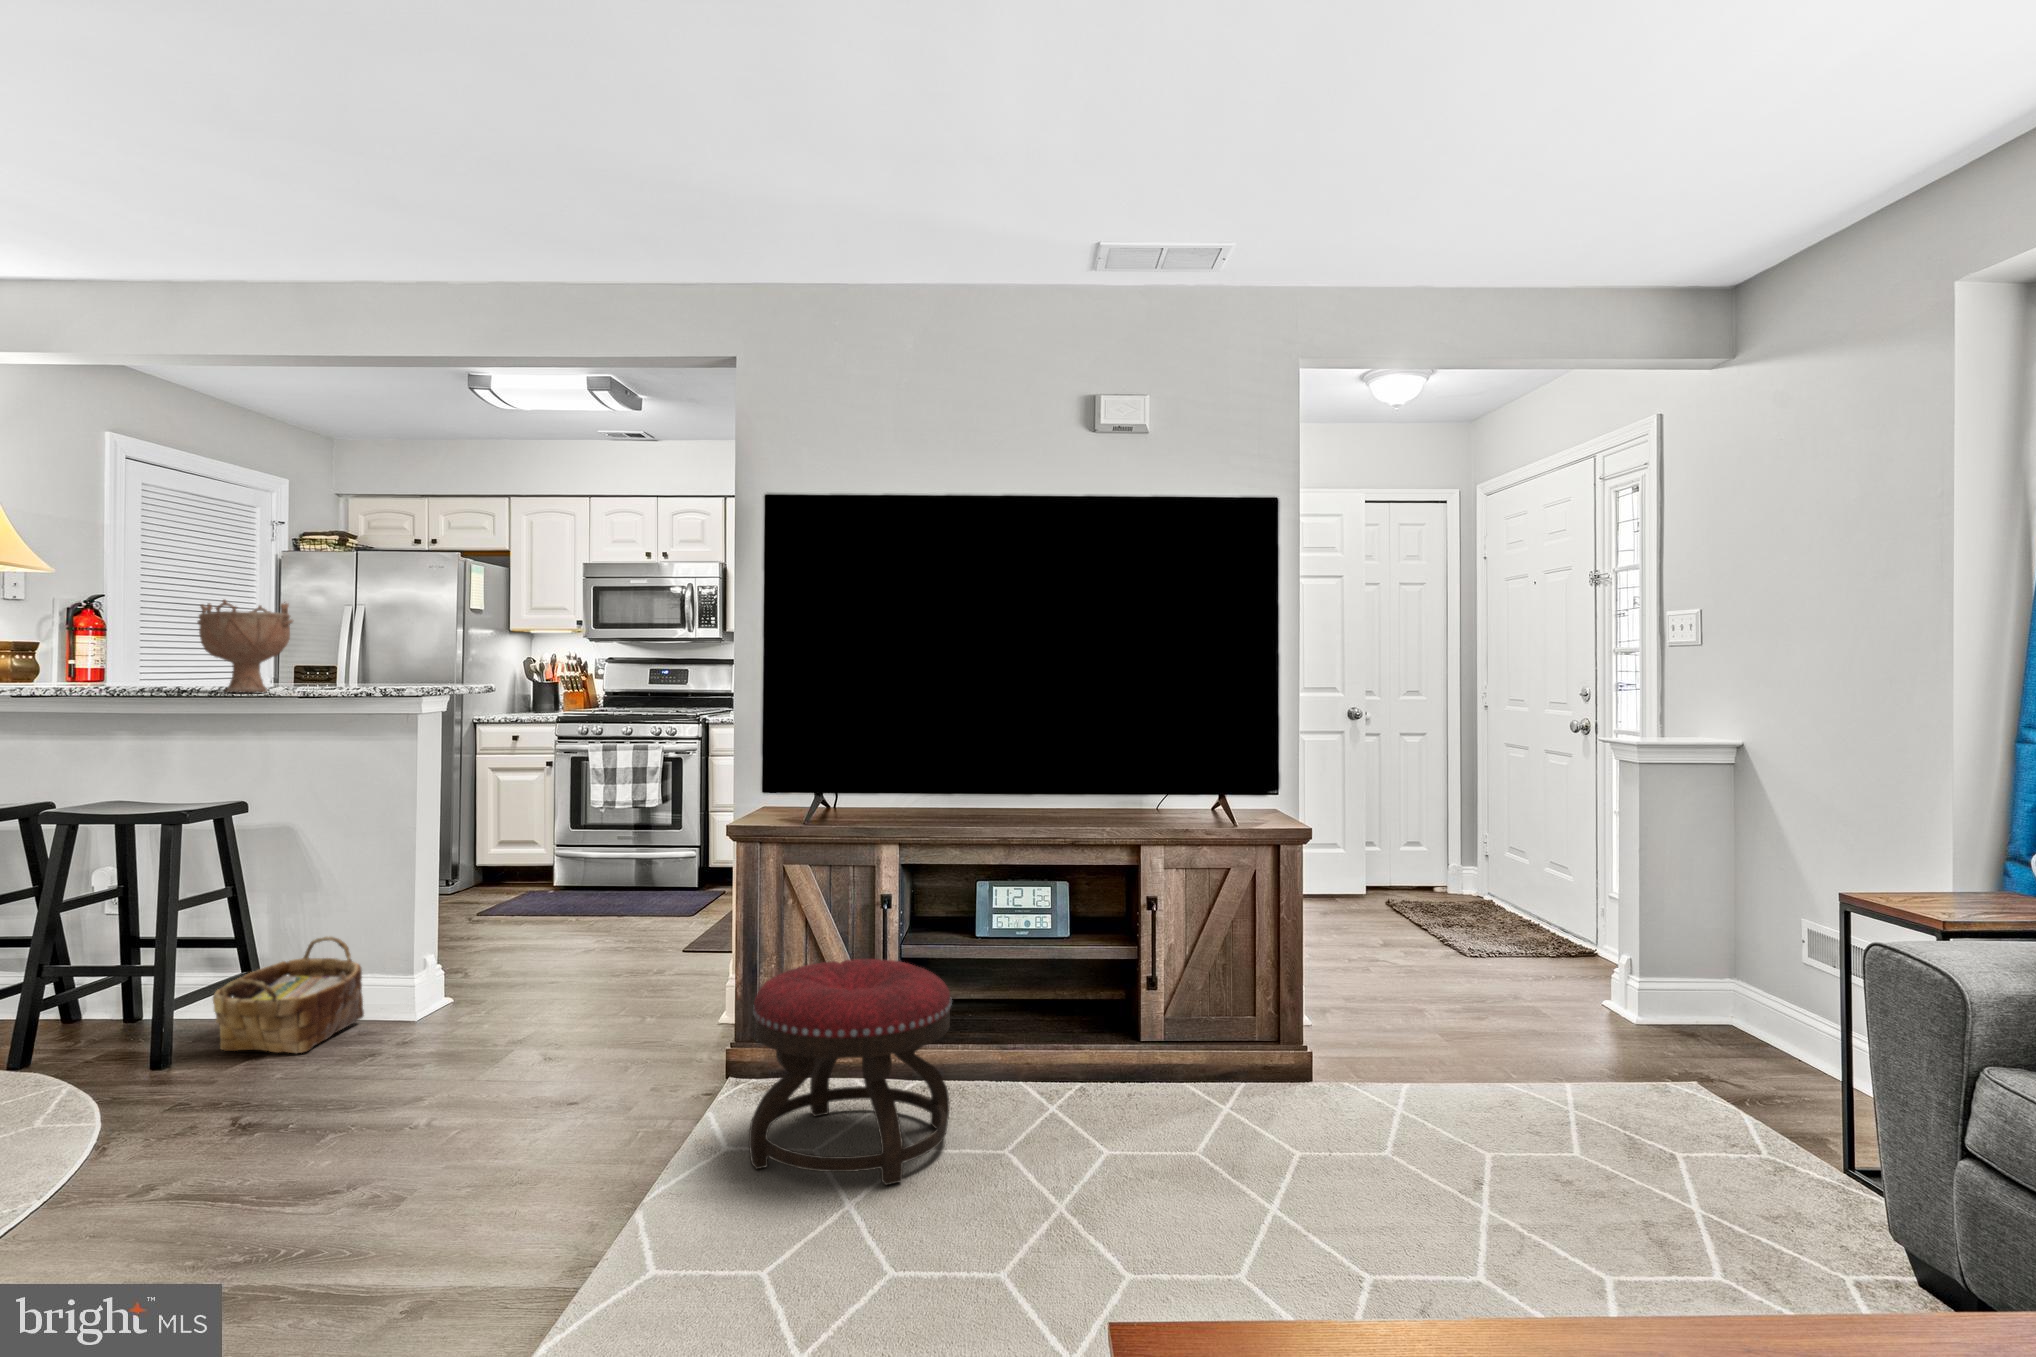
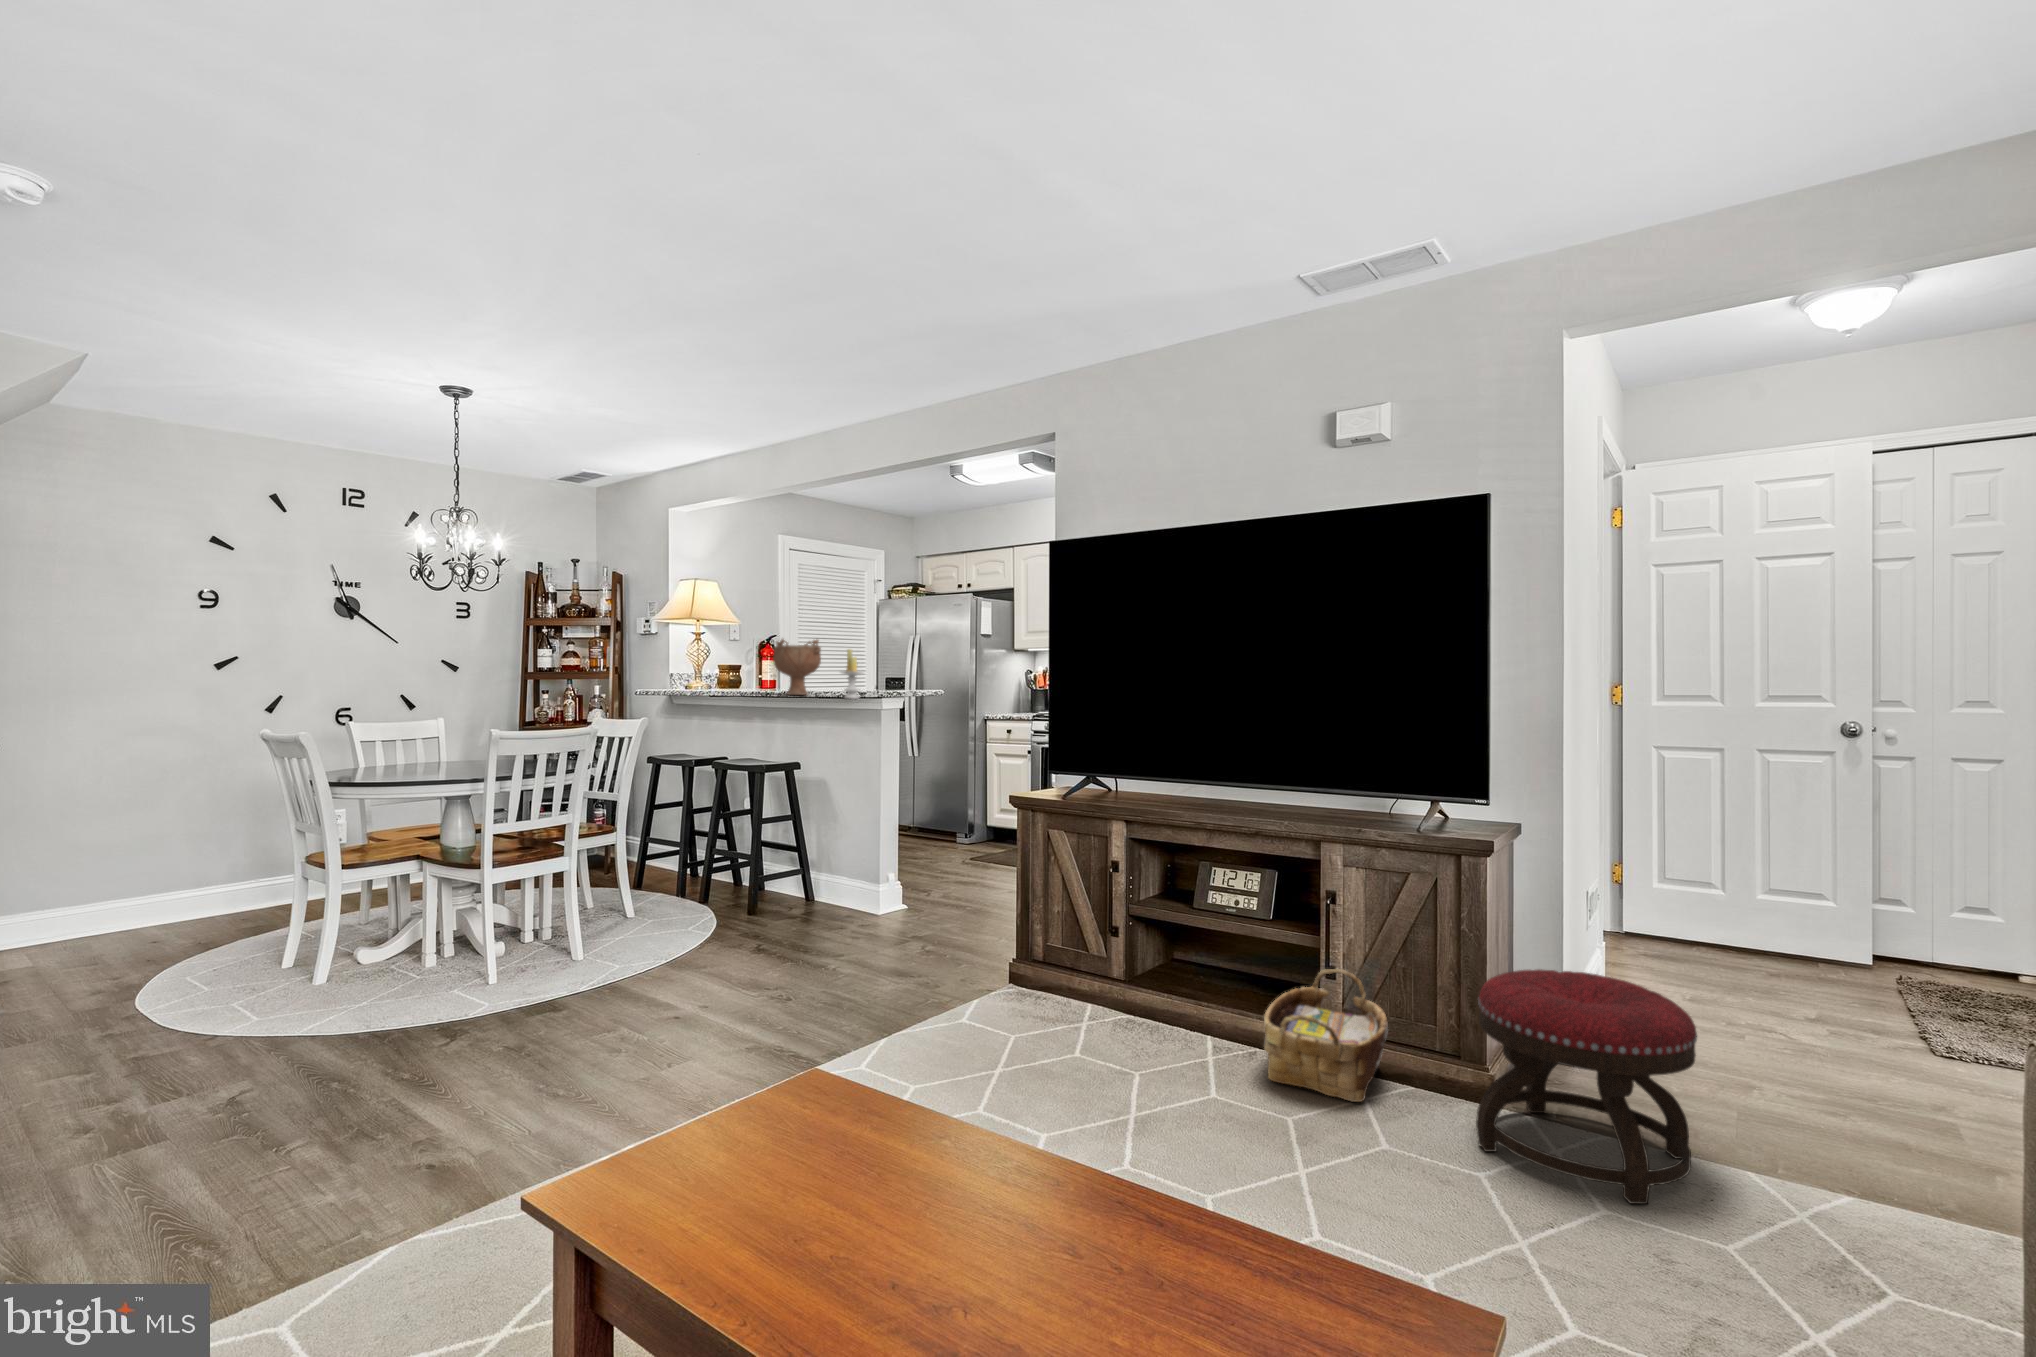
candle: none [346,618,392,696] -> present [841,649,862,699]
woven basket: present [213,936,364,1053] -> present [1264,969,1388,1102]
ottoman: present [749,959,952,1185] -> present [1476,969,1697,1204]

